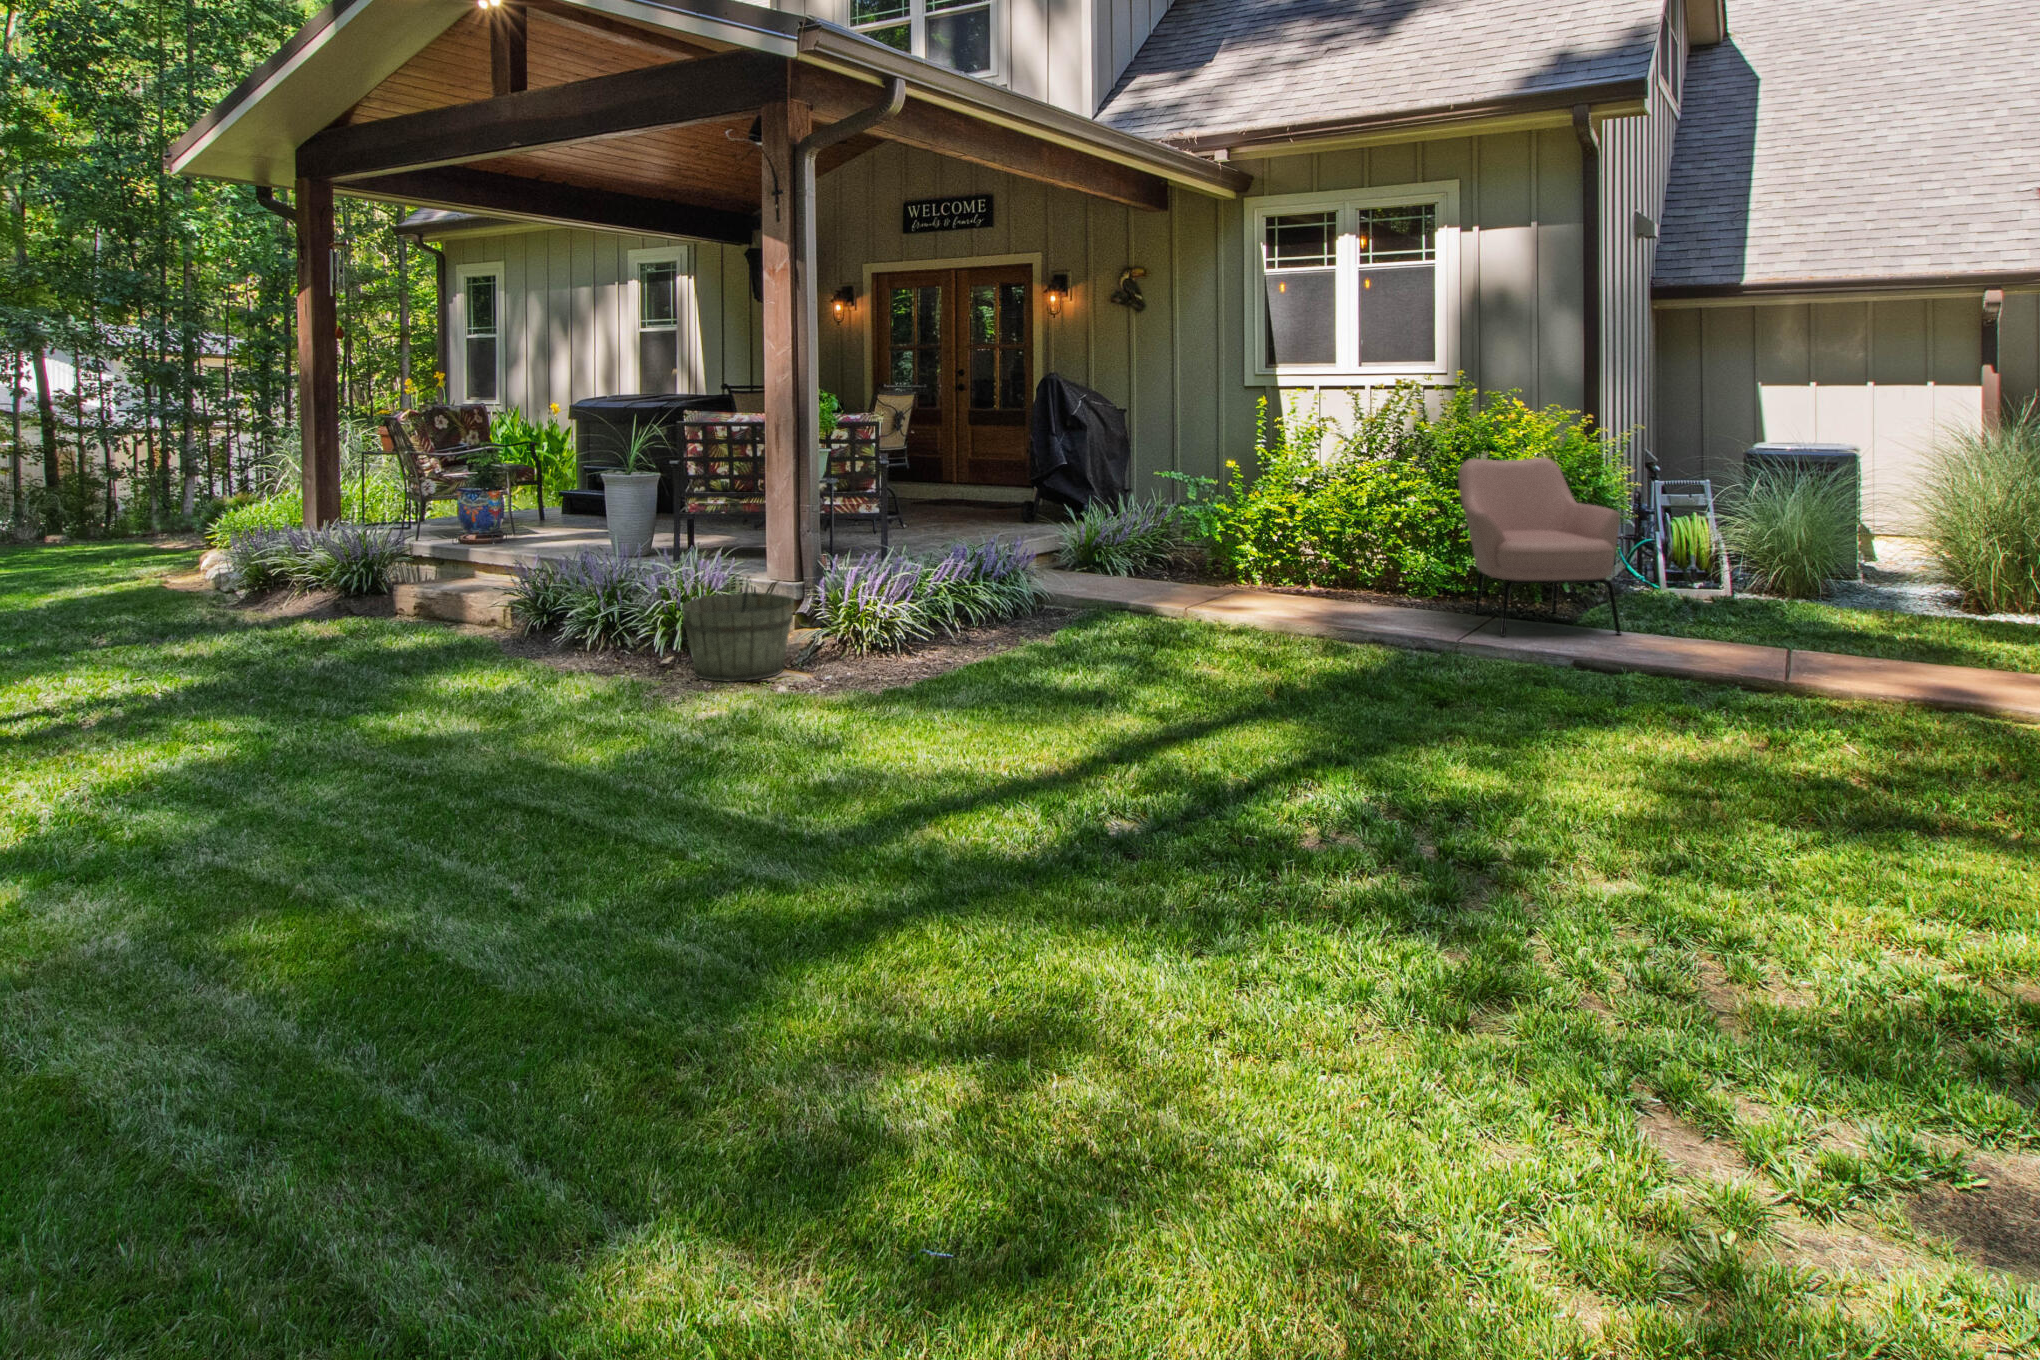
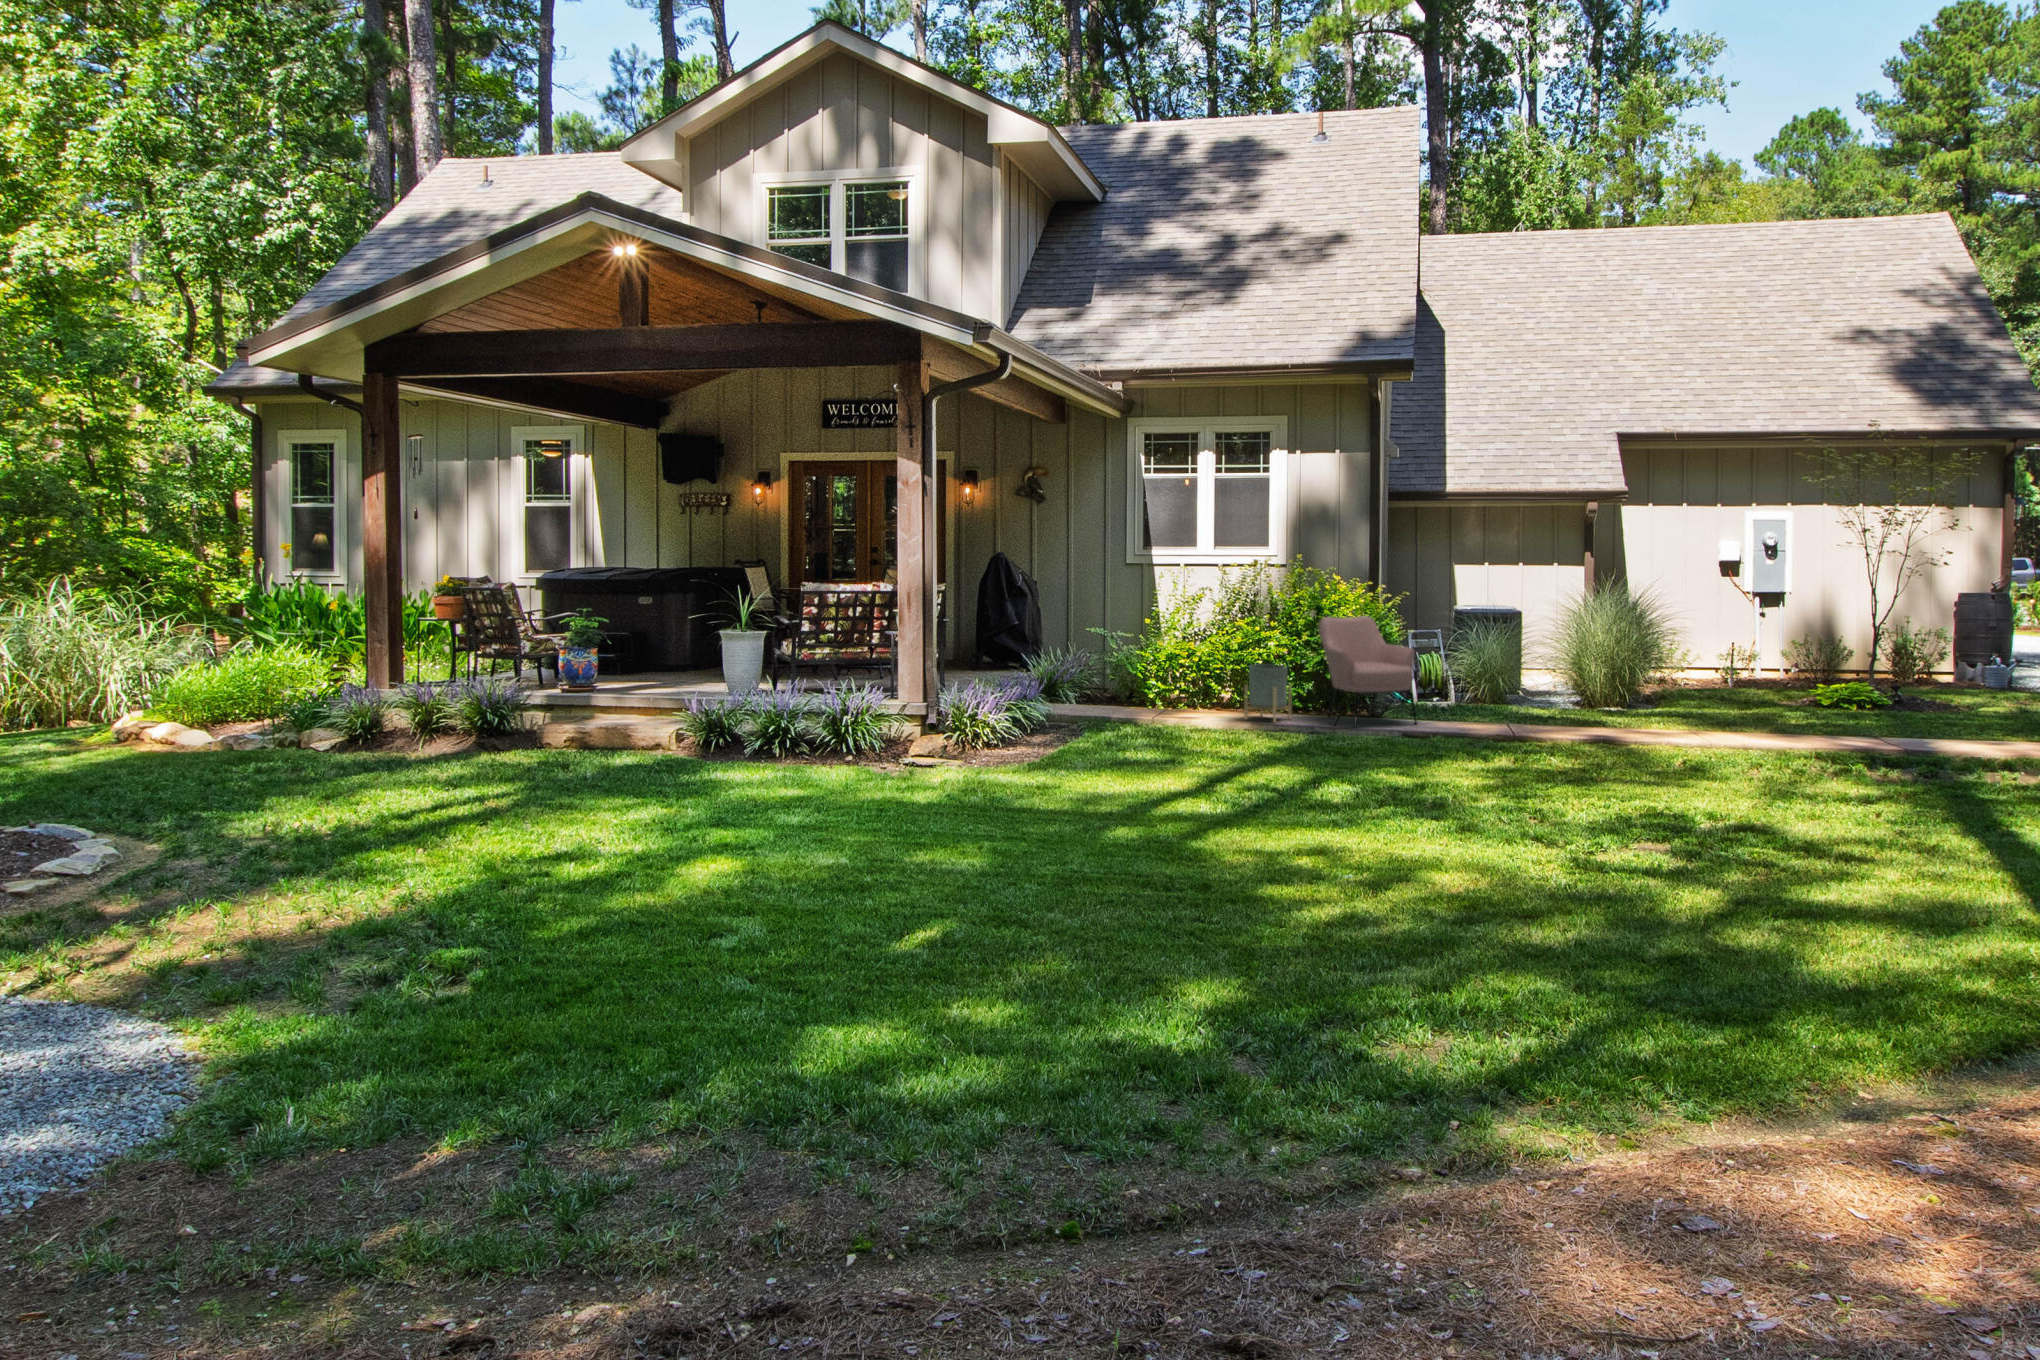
planter: none [1333,529,1411,621] -> present [1244,664,1292,723]
wooden bucket: present [682,577,794,682] -> none [892,700,967,768]

